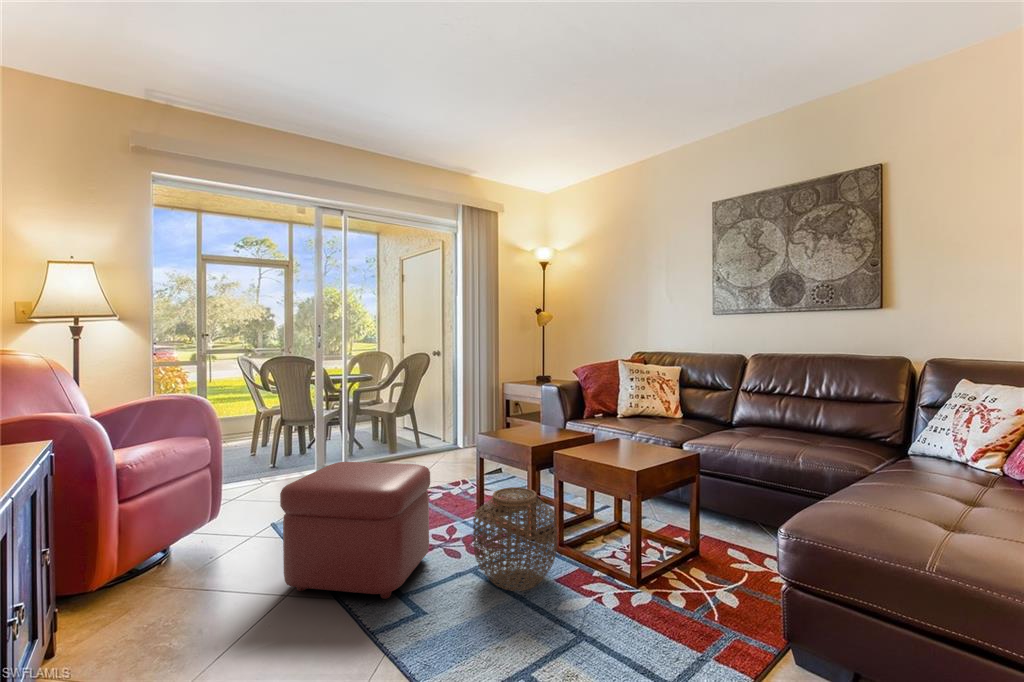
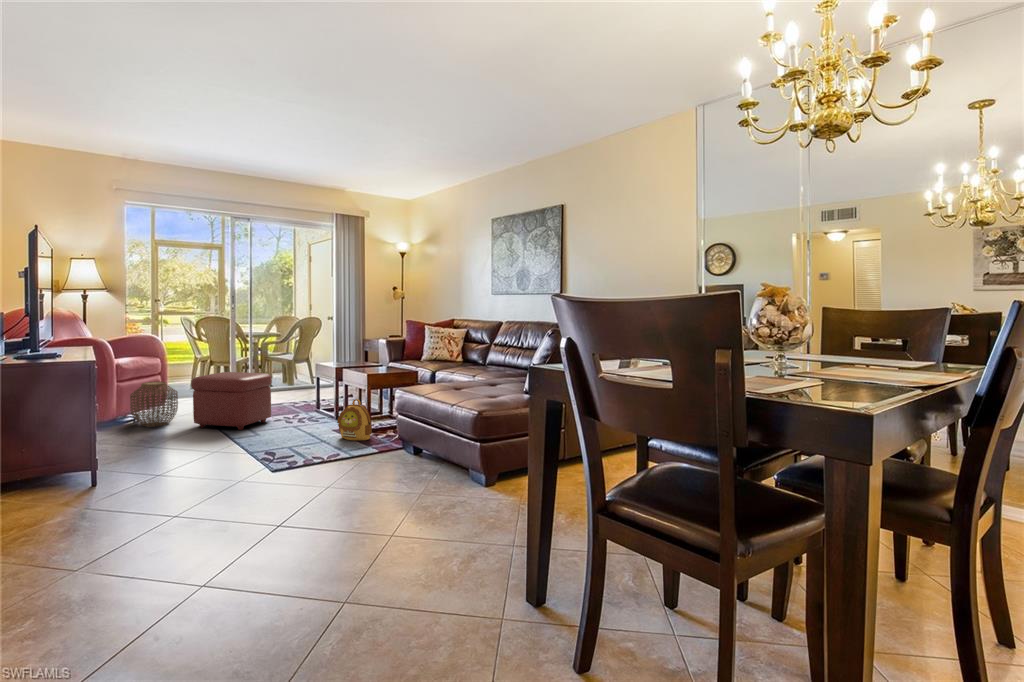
woven basket: present [473,487,557,591] -> present [130,381,178,427]
backpack: none [627,538,715,643] -> present [337,399,372,440]

